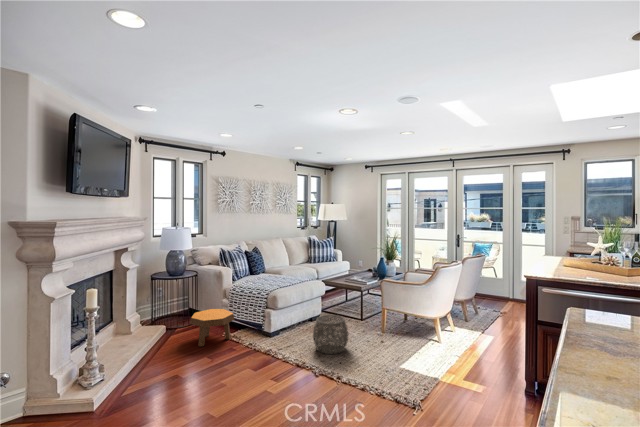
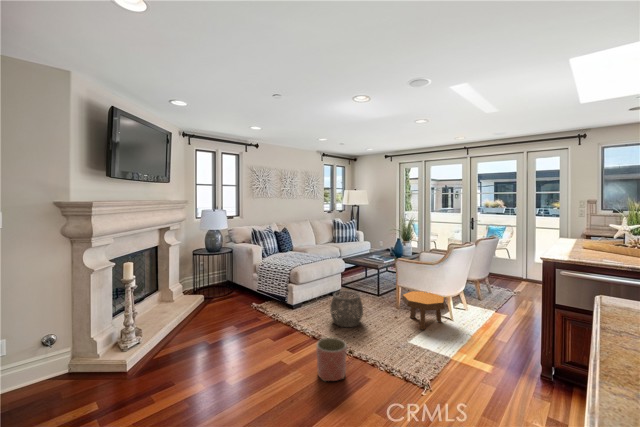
footstool: present [190,309,235,347] -> present [402,291,446,330]
planter: none [304,363,336,410] -> present [316,337,347,381]

